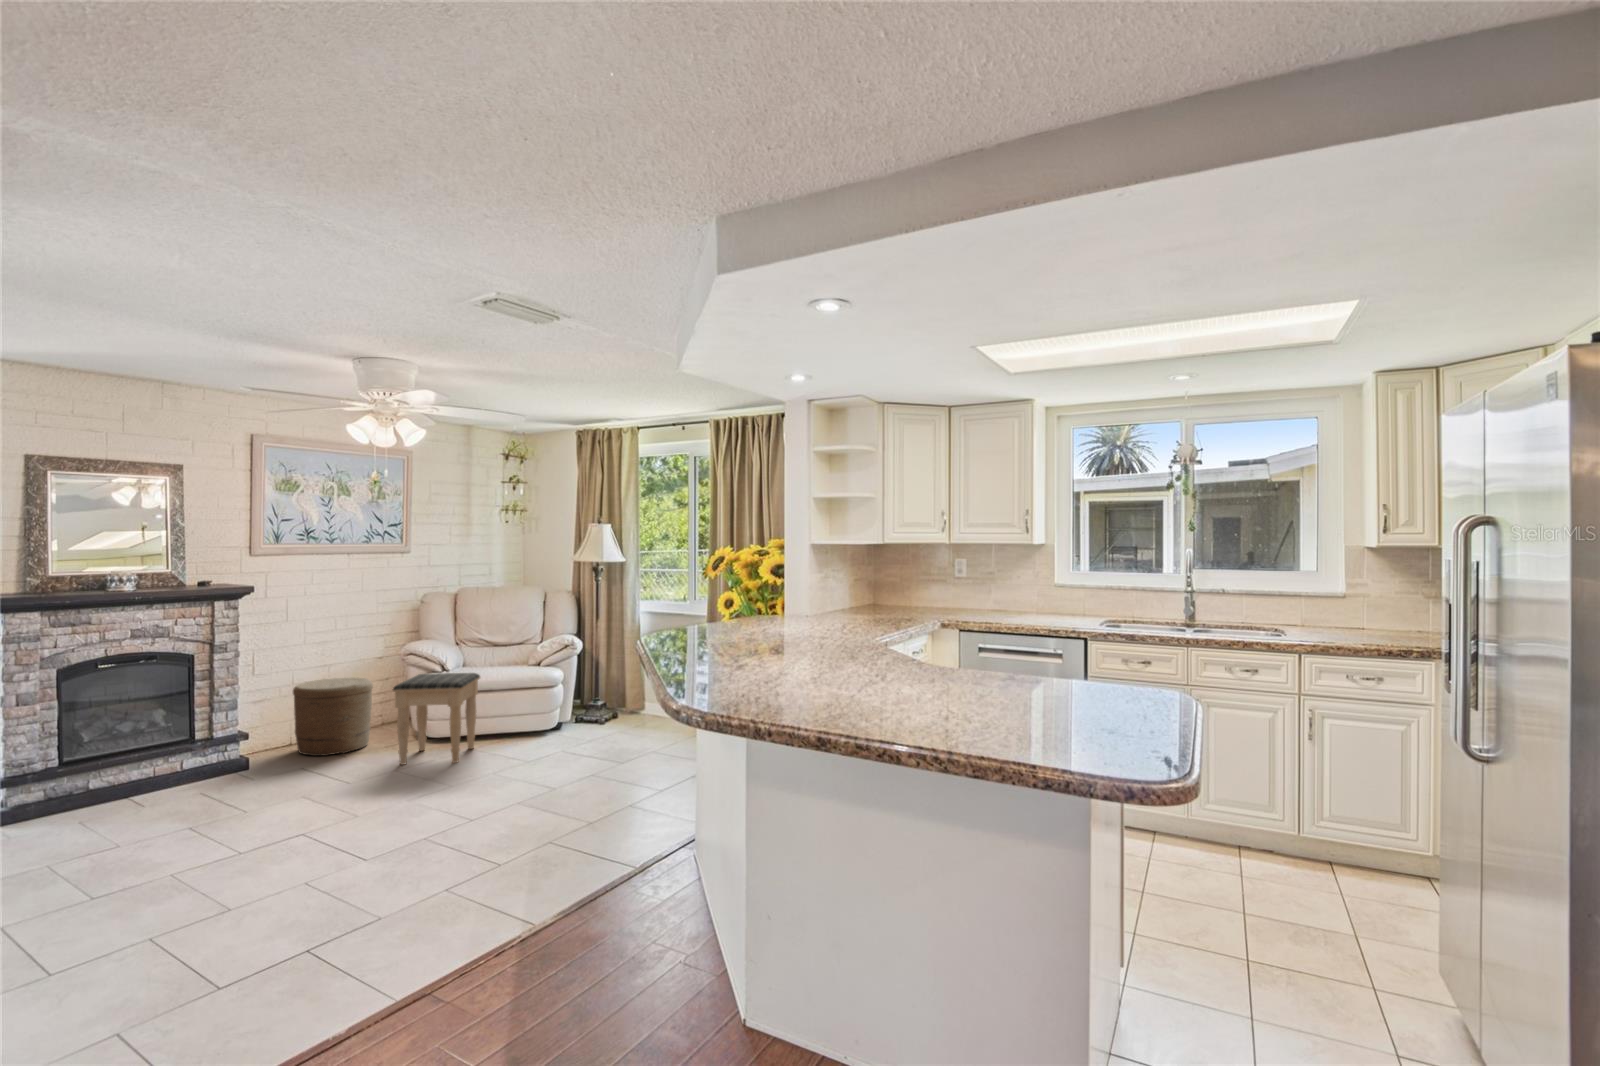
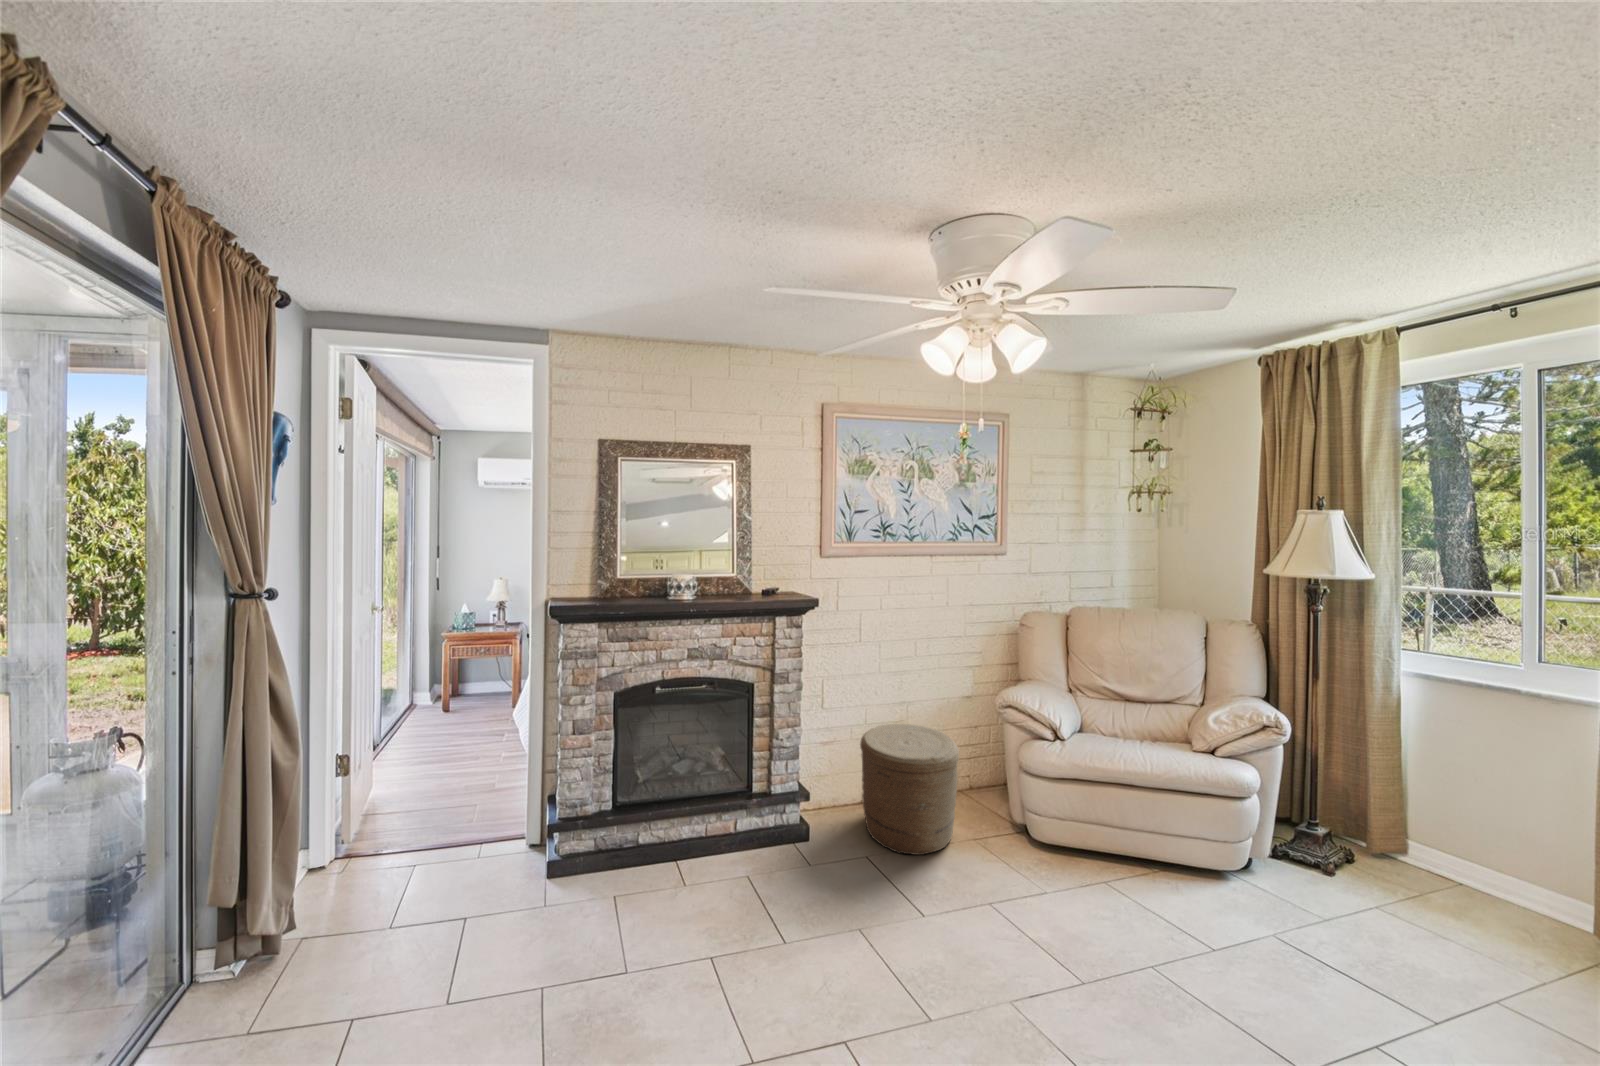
footstool: present [393,673,480,765] -> none [995,771,1150,1007]

